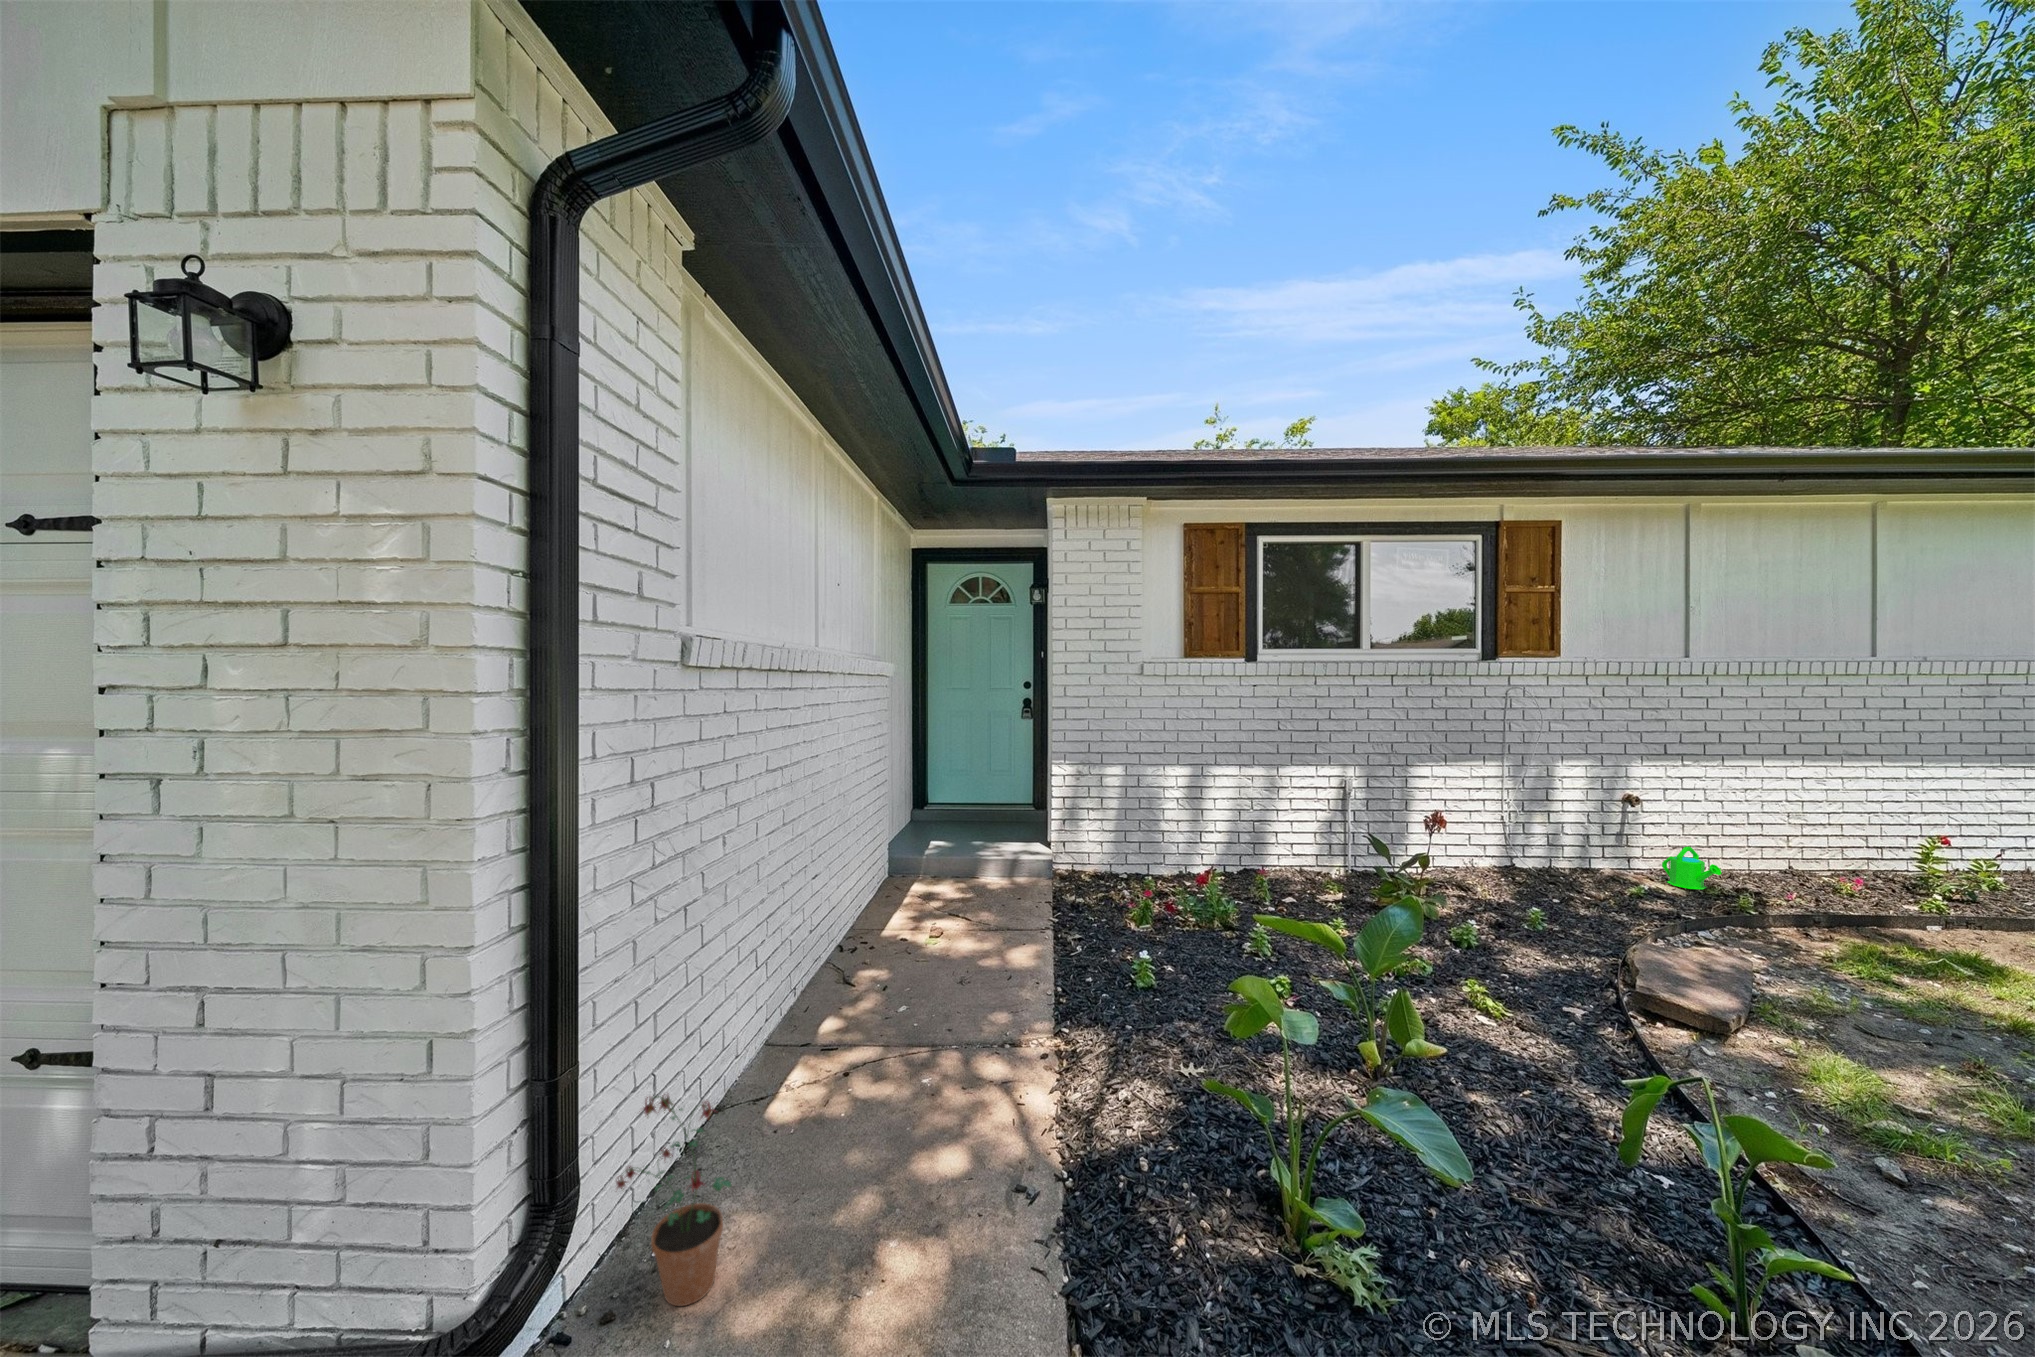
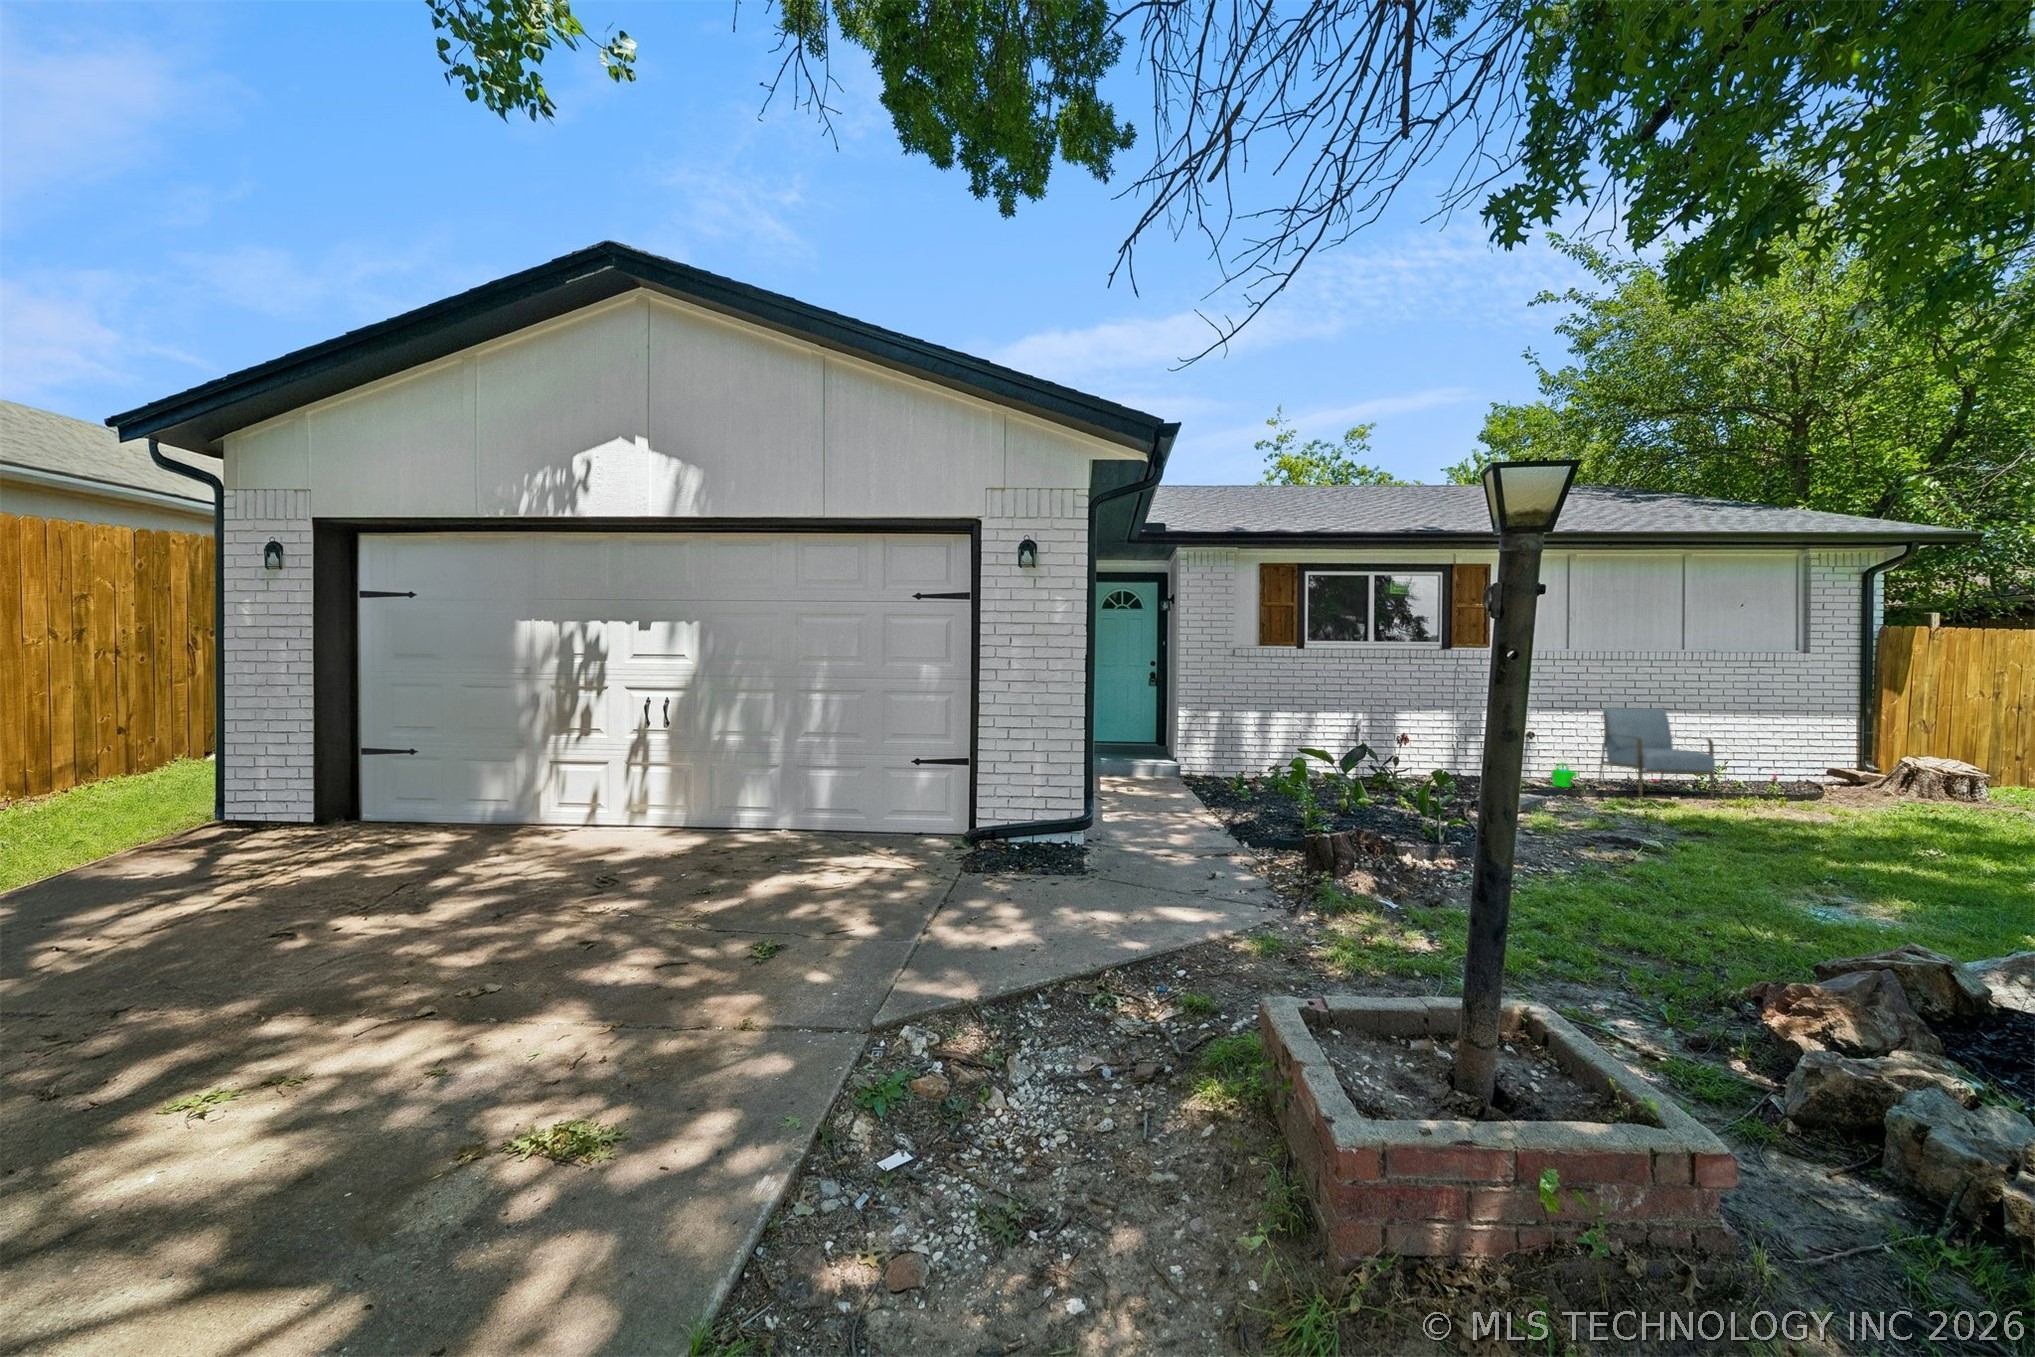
chair: none [1742,754,1999,924] -> present [1598,708,1715,798]
potted plant: present [616,1094,731,1306] -> none [1093,778,1125,842]

